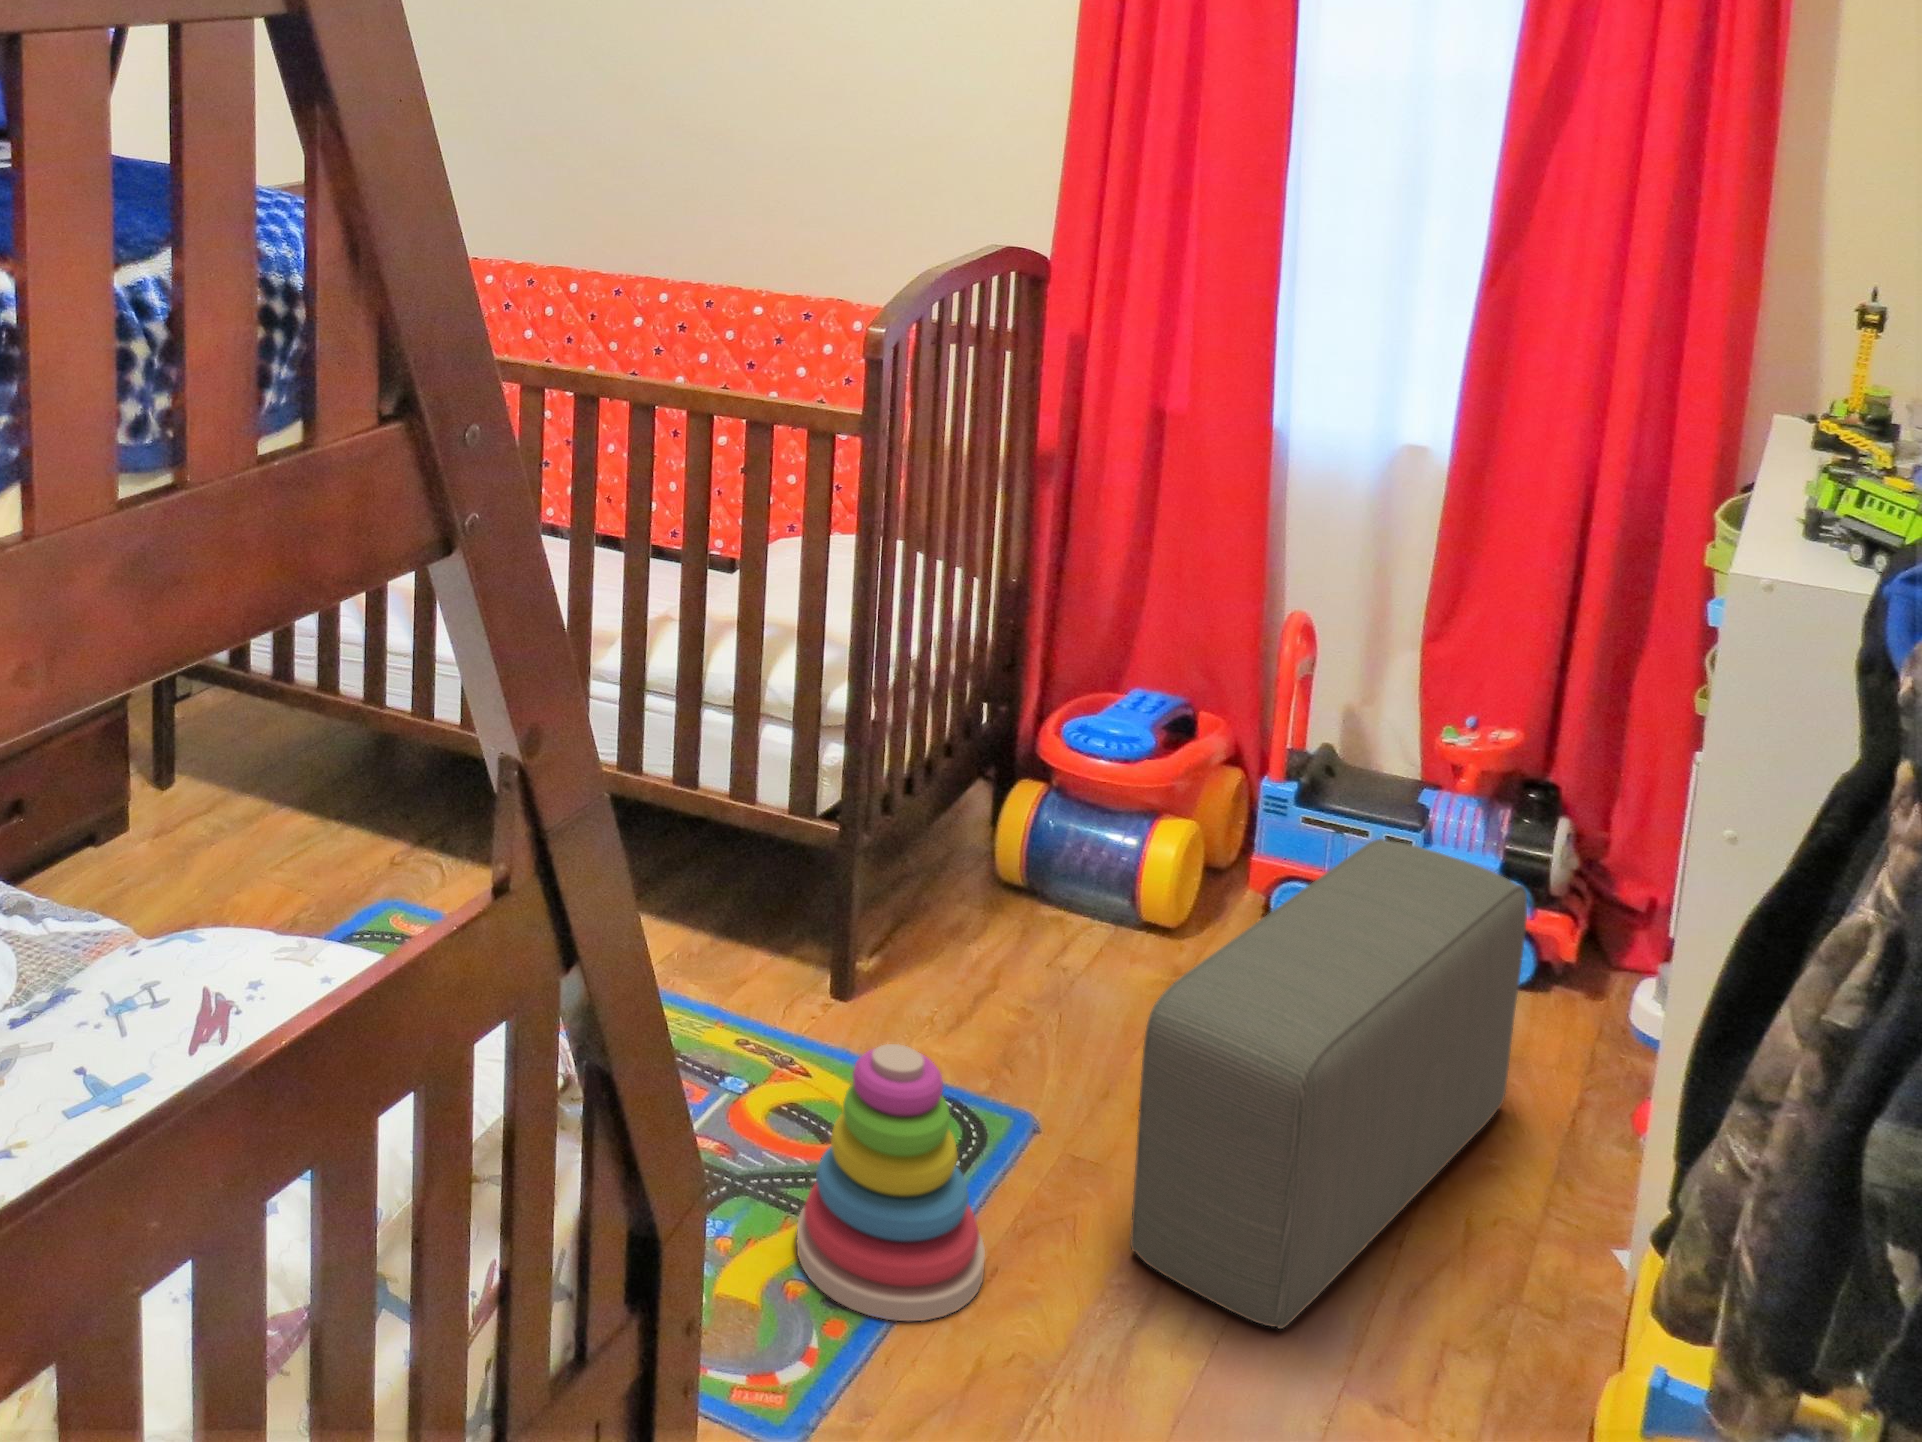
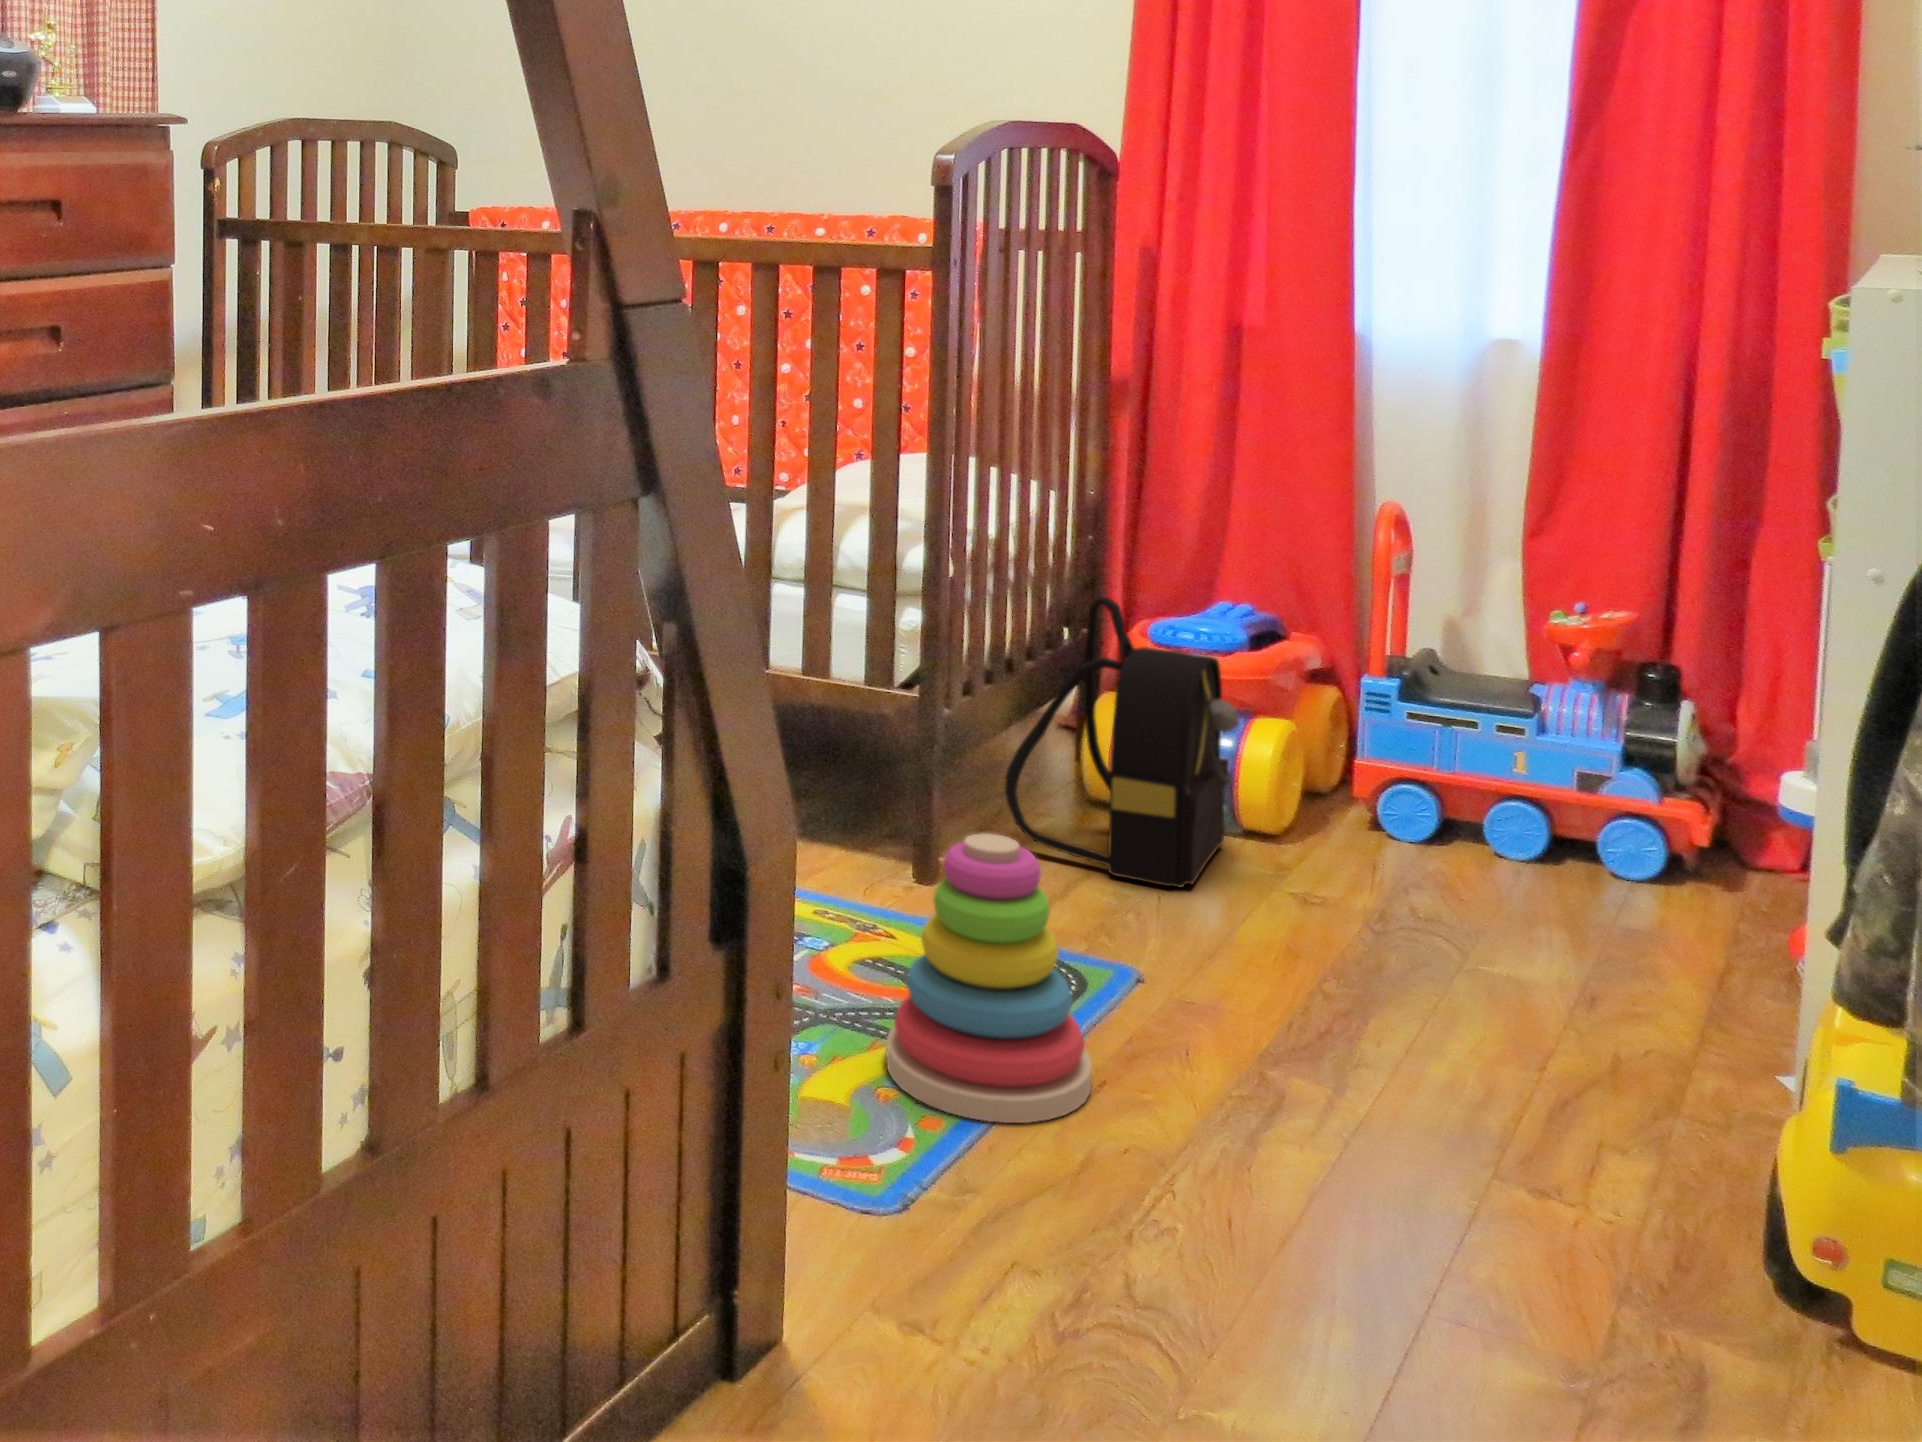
backpack: none [920,720,1142,1006] -> present [1005,597,1239,887]
pouf: present [1130,839,1527,1329] -> none [1249,681,1658,1134]

